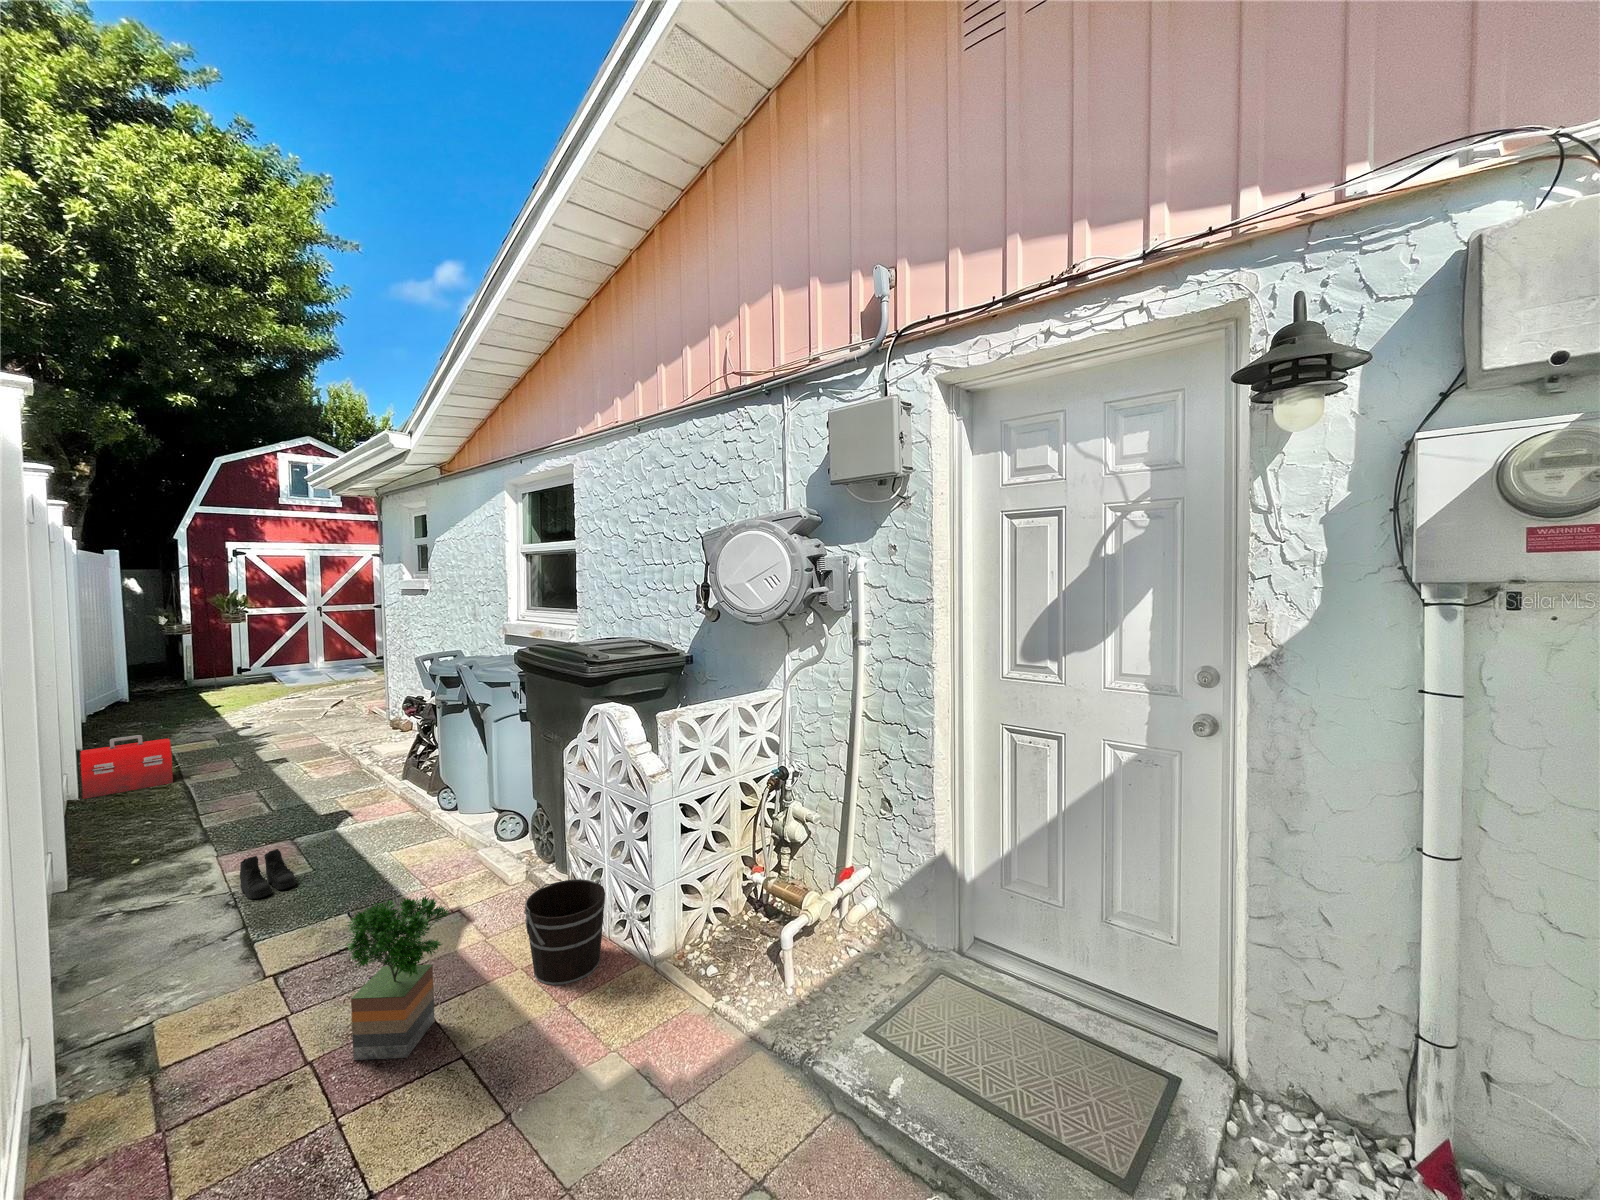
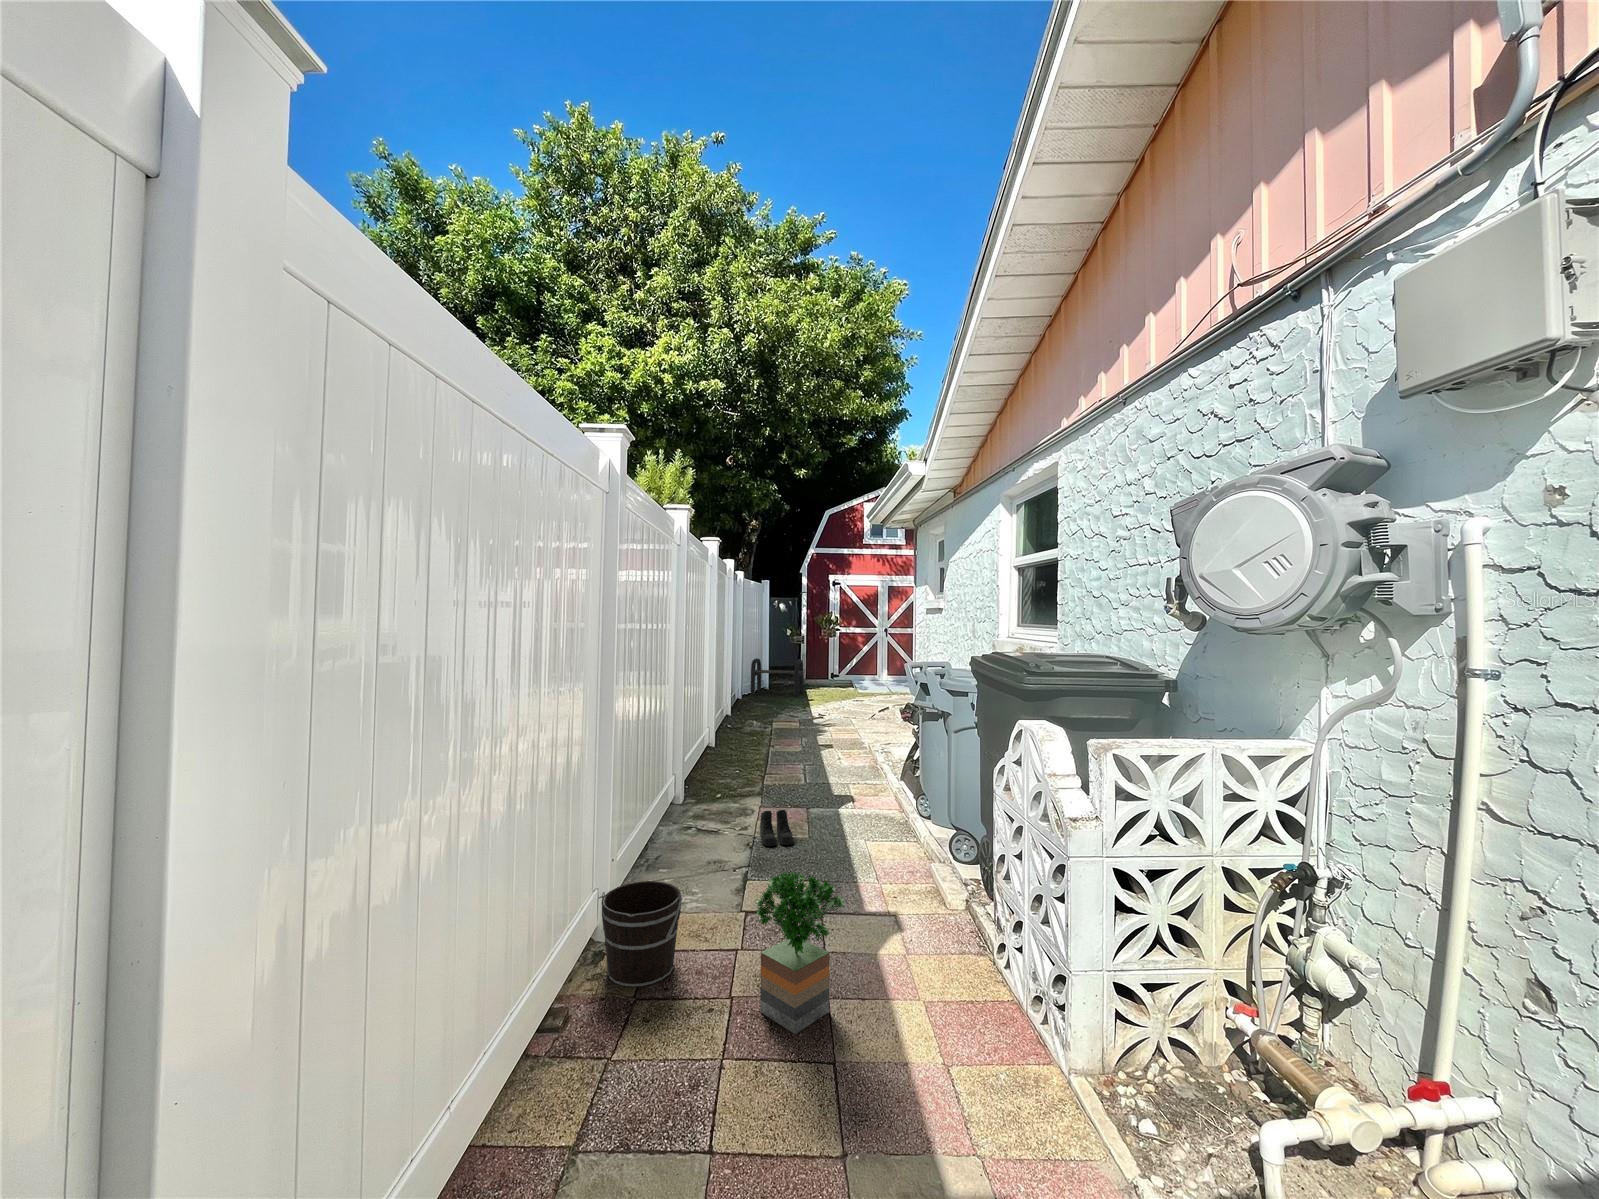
bench: none [99,656,202,714] -> present [751,658,803,697]
toolbox: present [81,735,173,799] -> none [718,708,764,747]
bucket: present [524,879,605,985] -> present [599,881,682,987]

